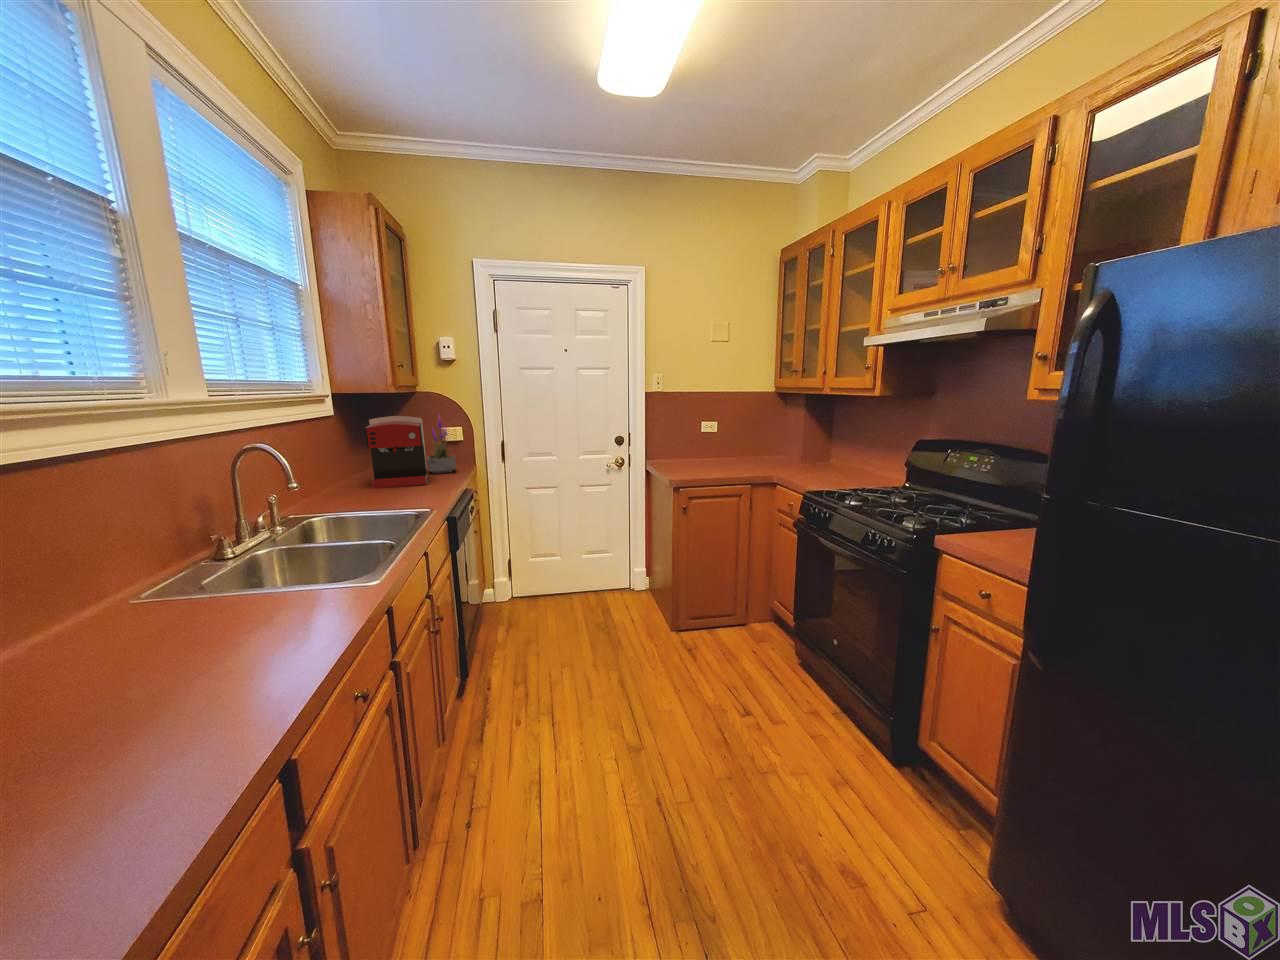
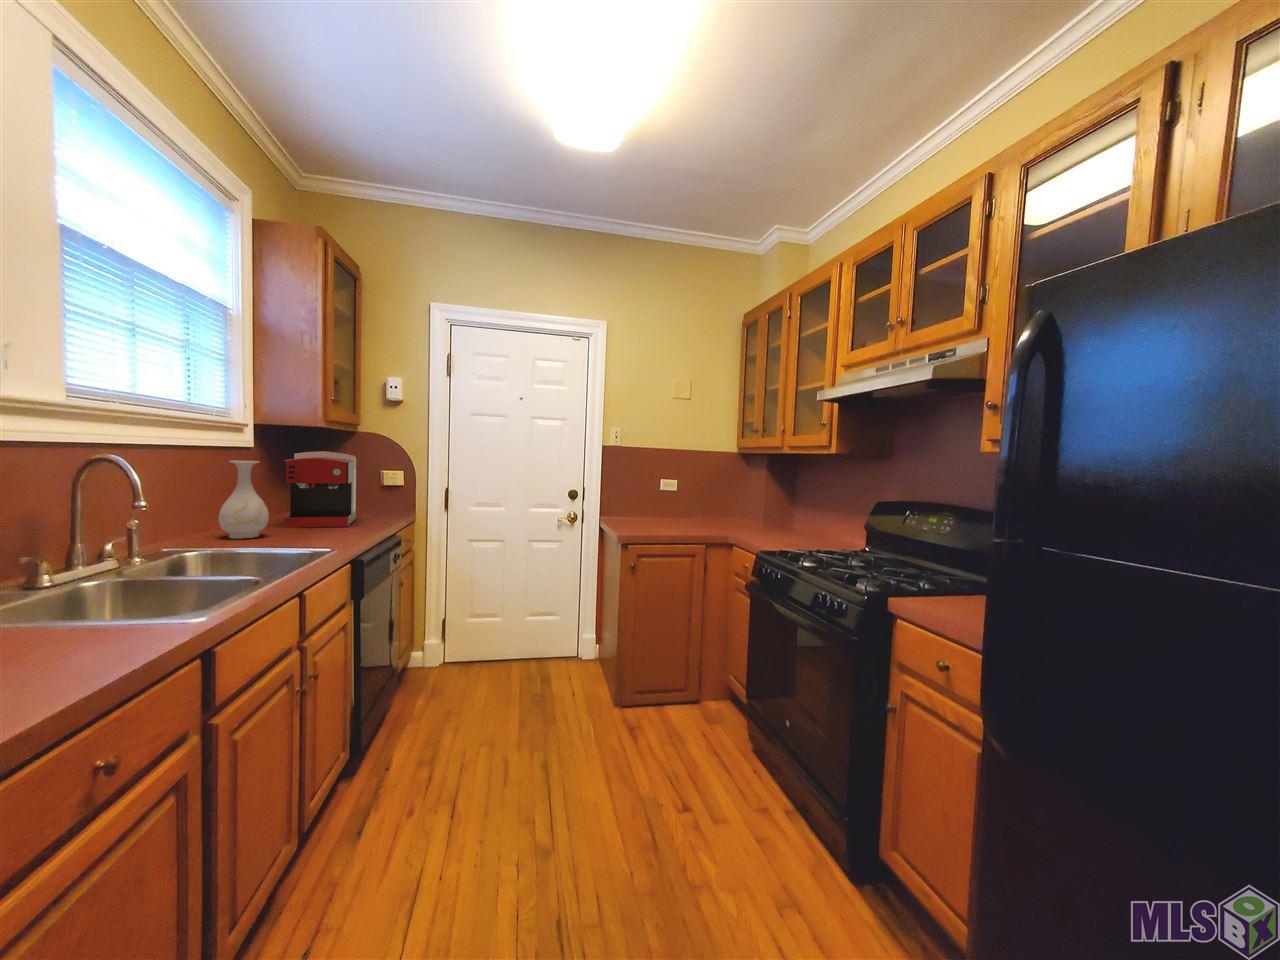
potted plant: present [427,417,456,474] -> none [358,454,392,518]
vase: none [324,432,365,502] -> present [219,461,269,539]

